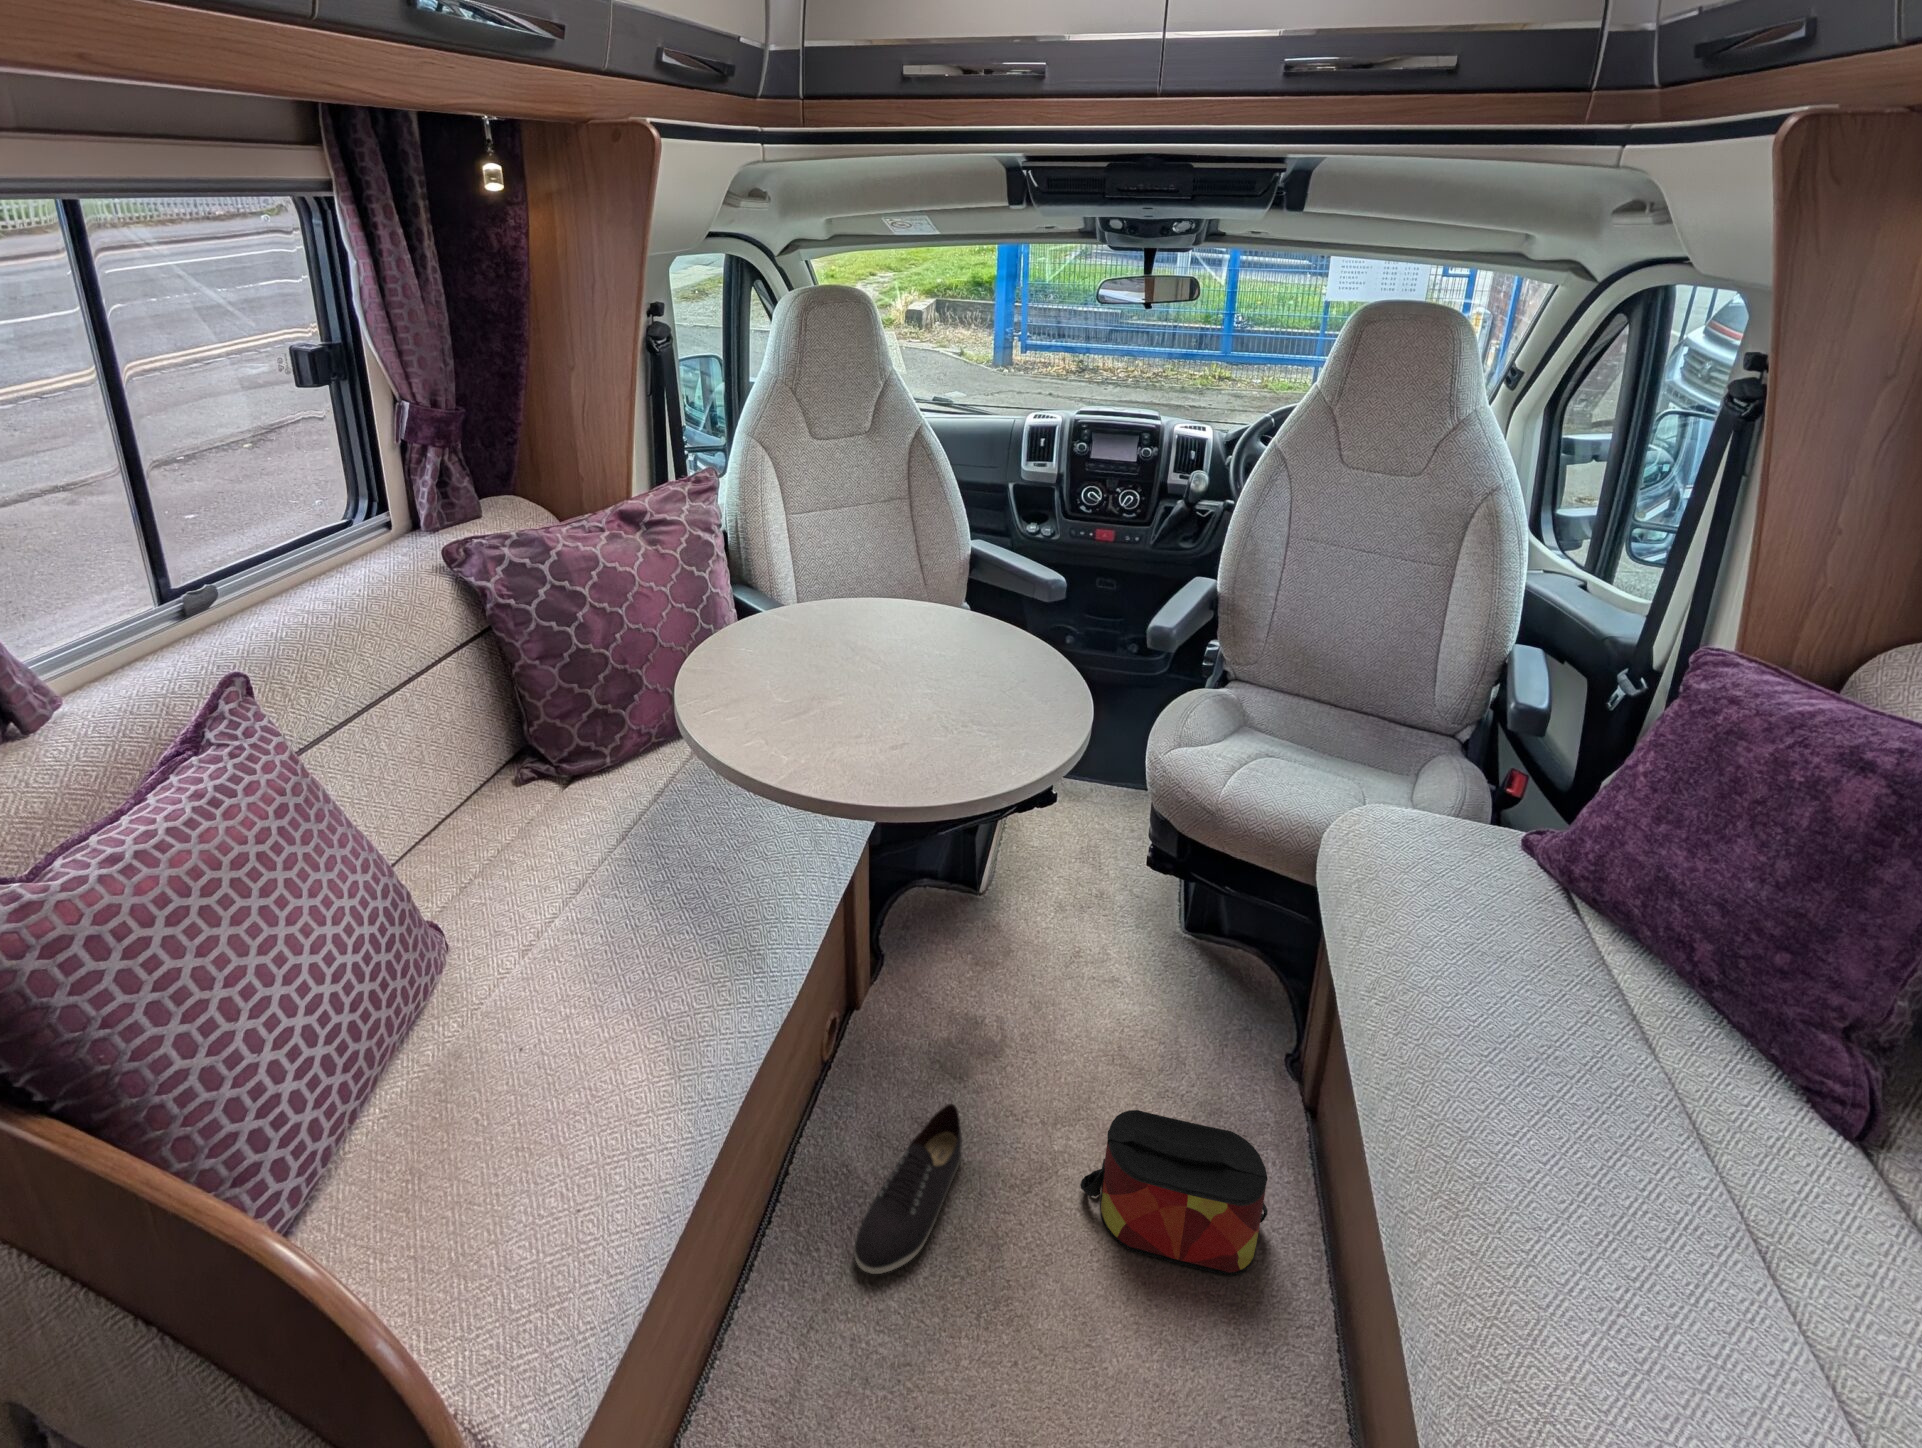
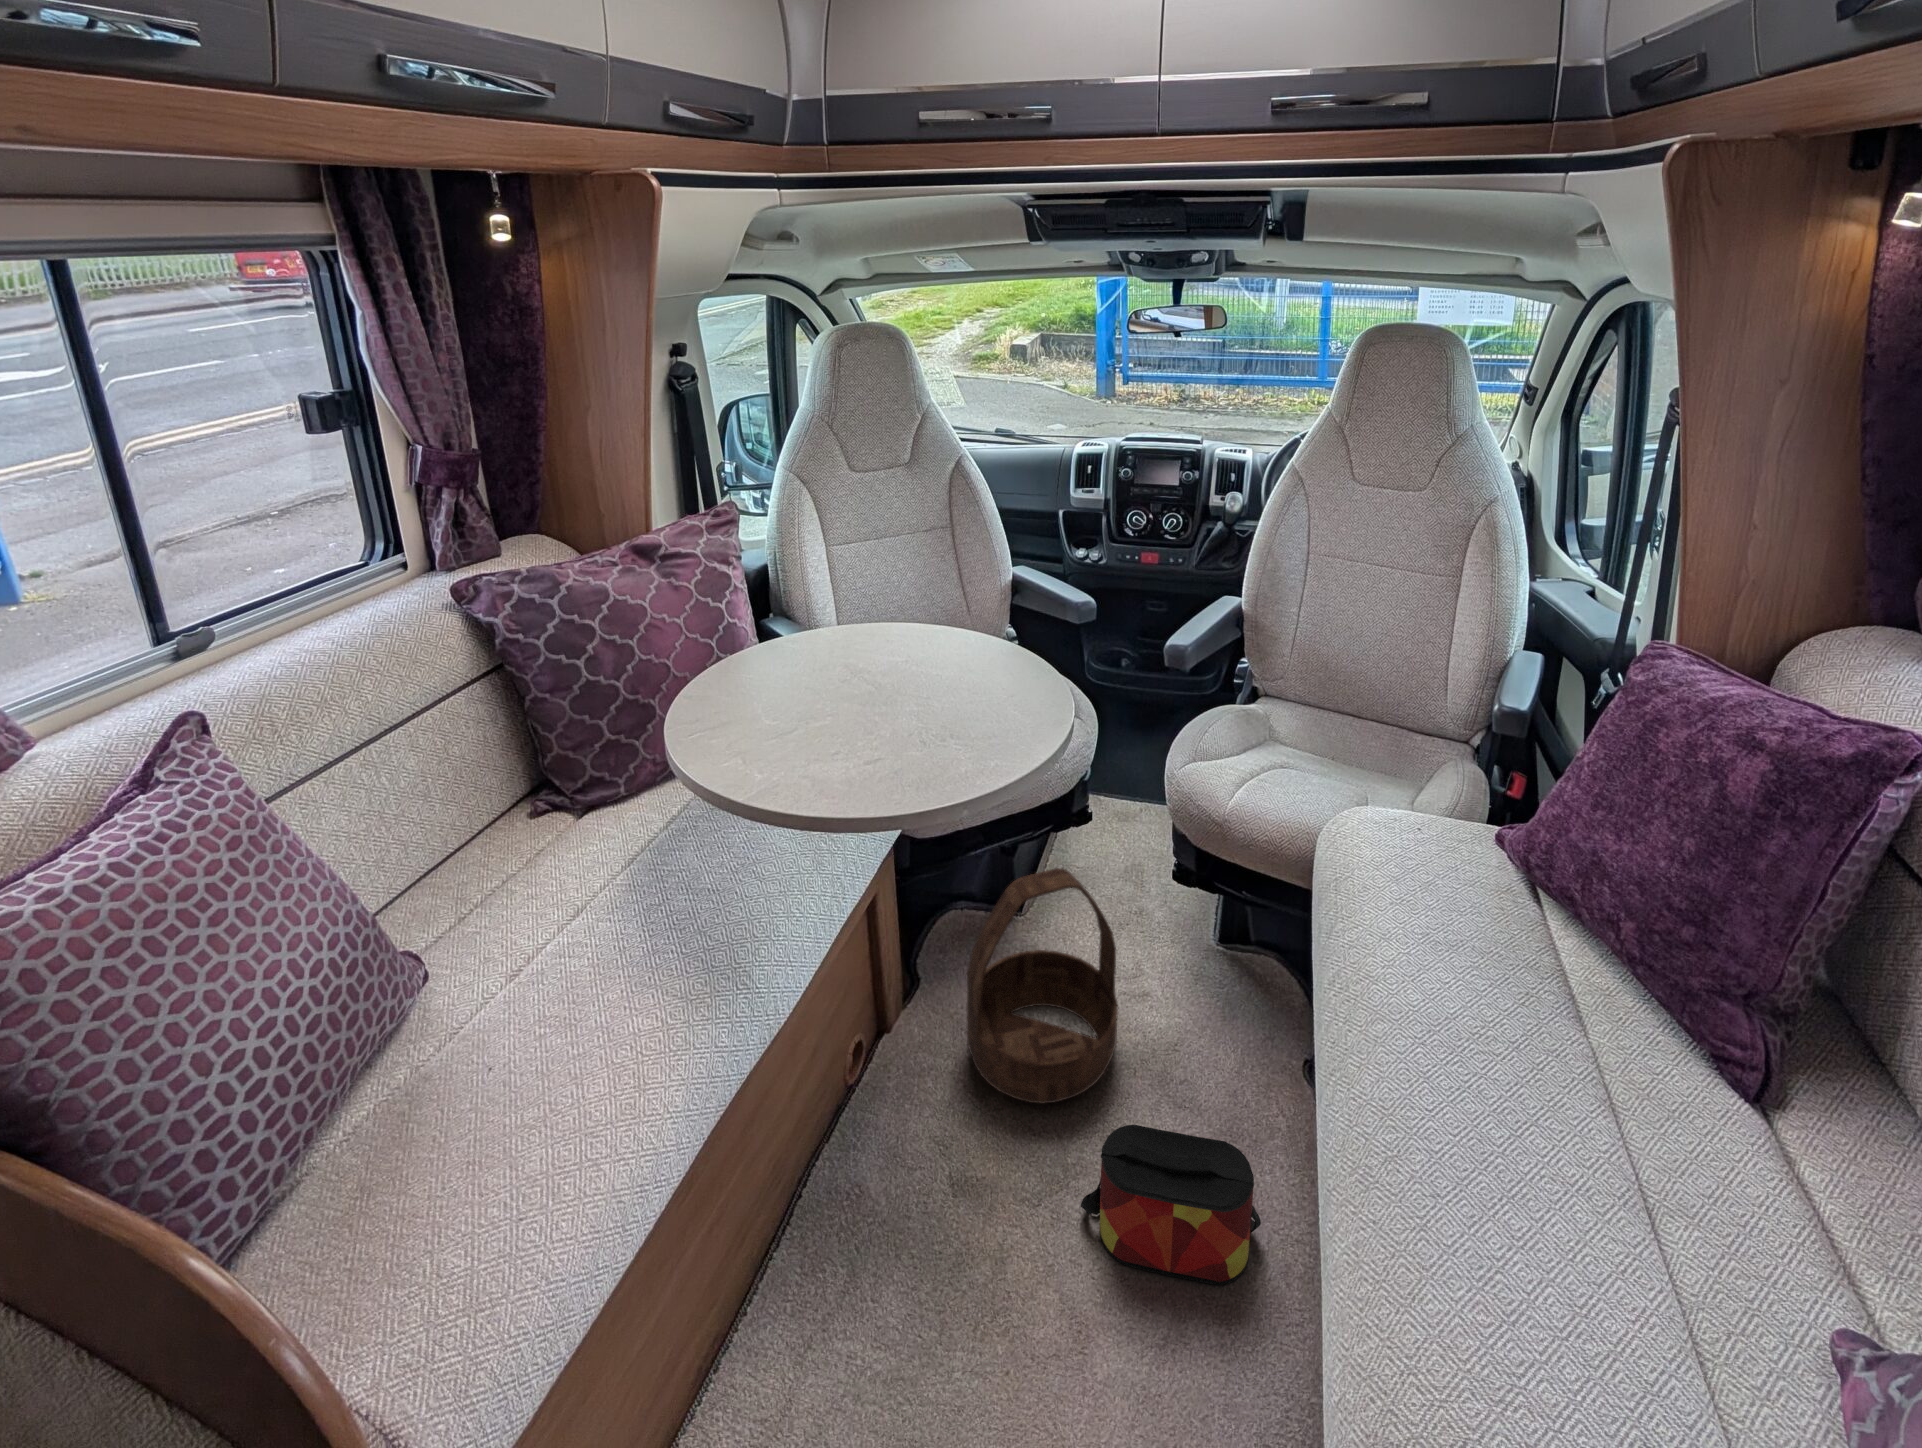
basket: none [947,847,1100,1079] -> present [967,868,1118,1104]
shoe: present [854,1104,962,1274] -> none [847,1128,966,1298]

